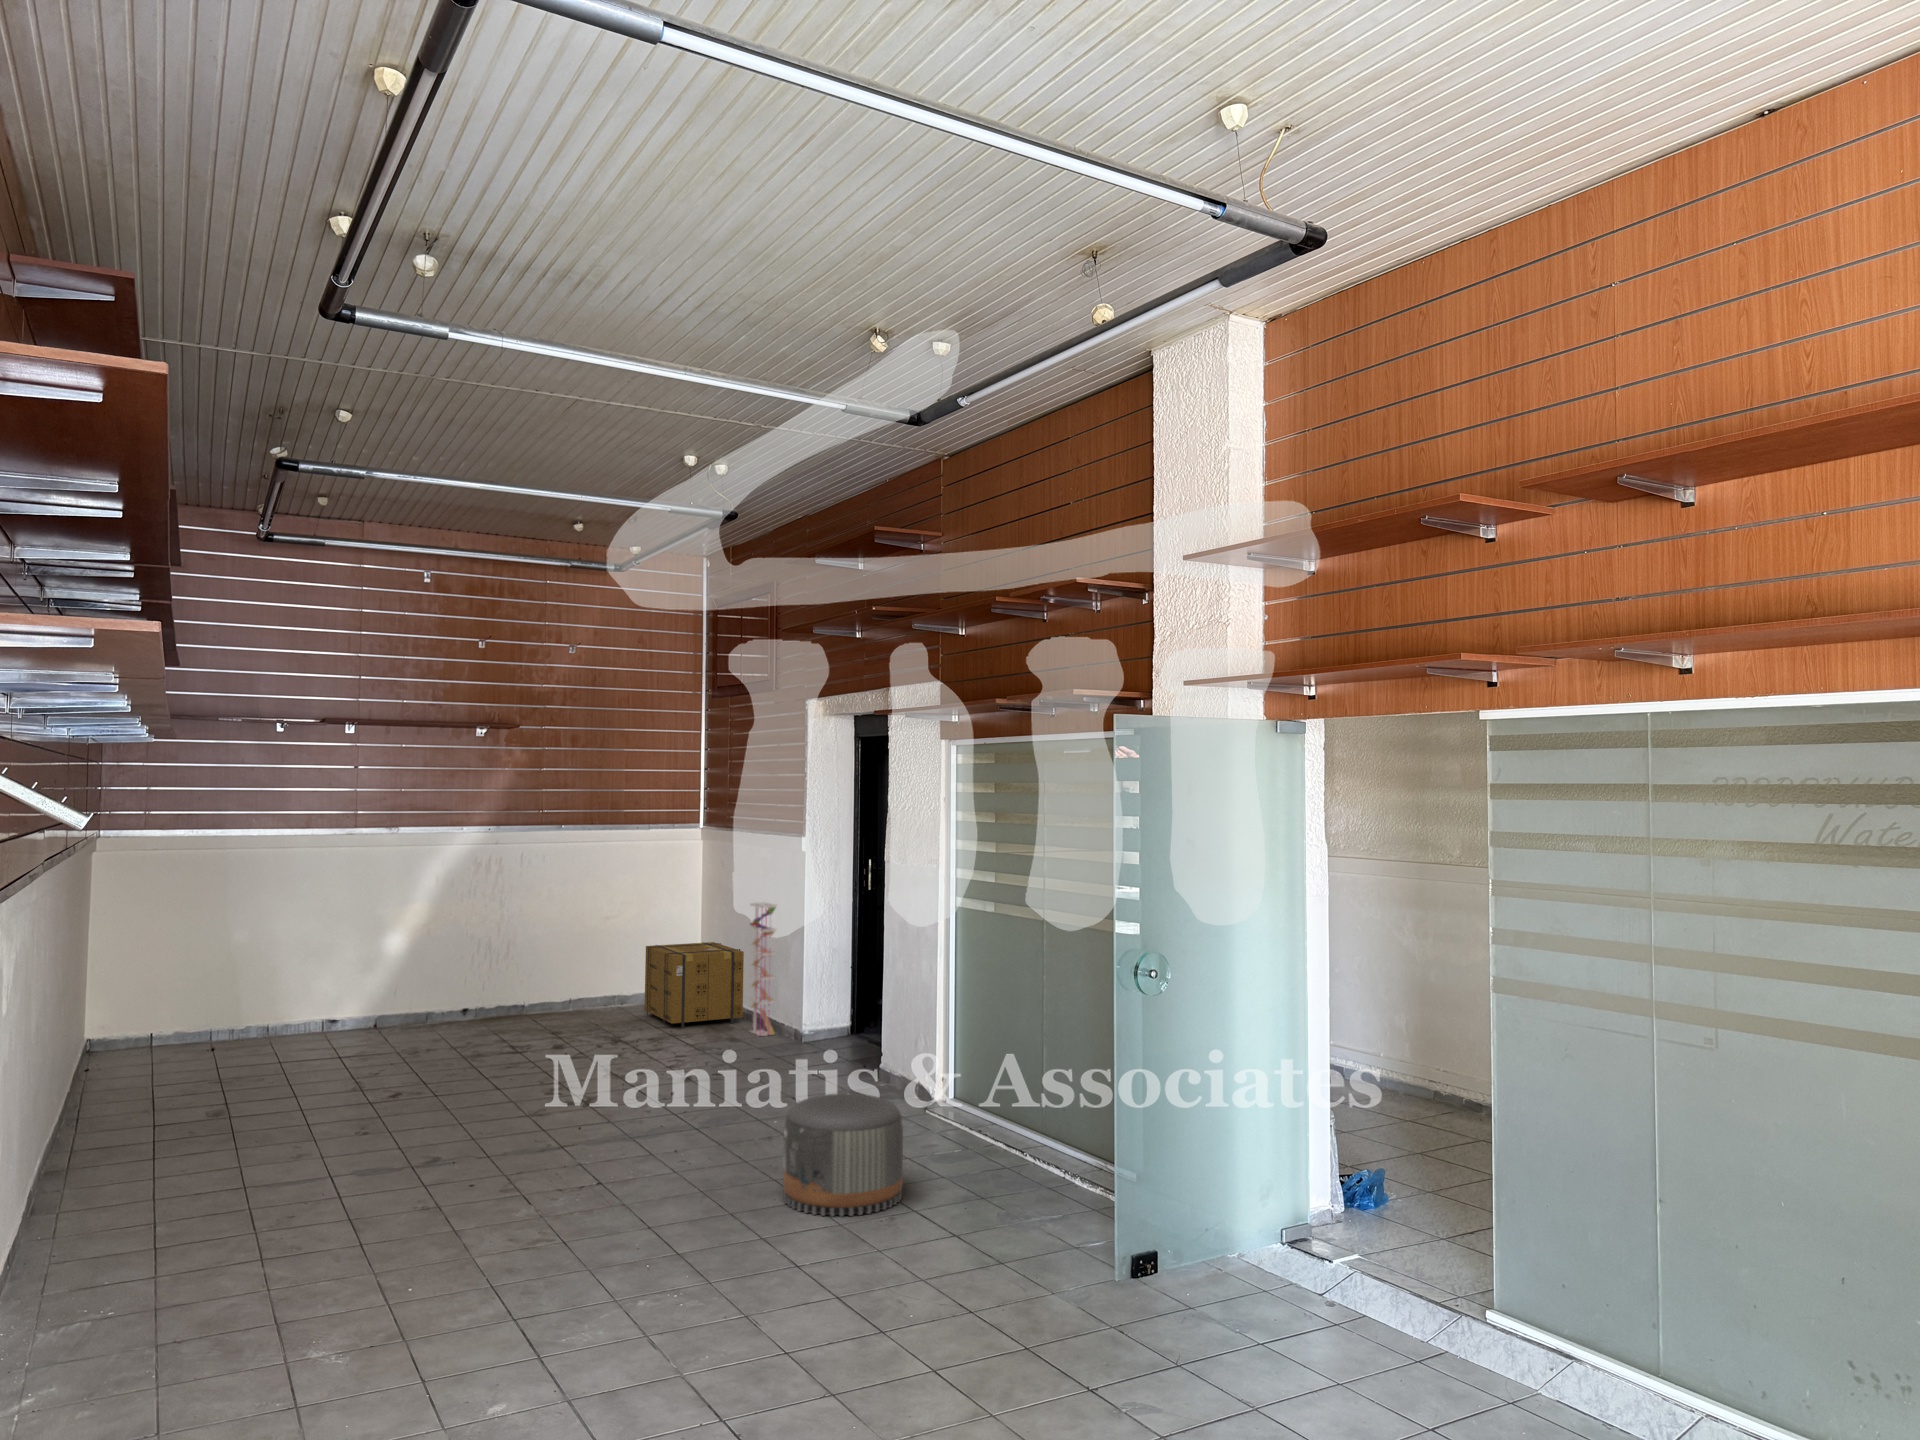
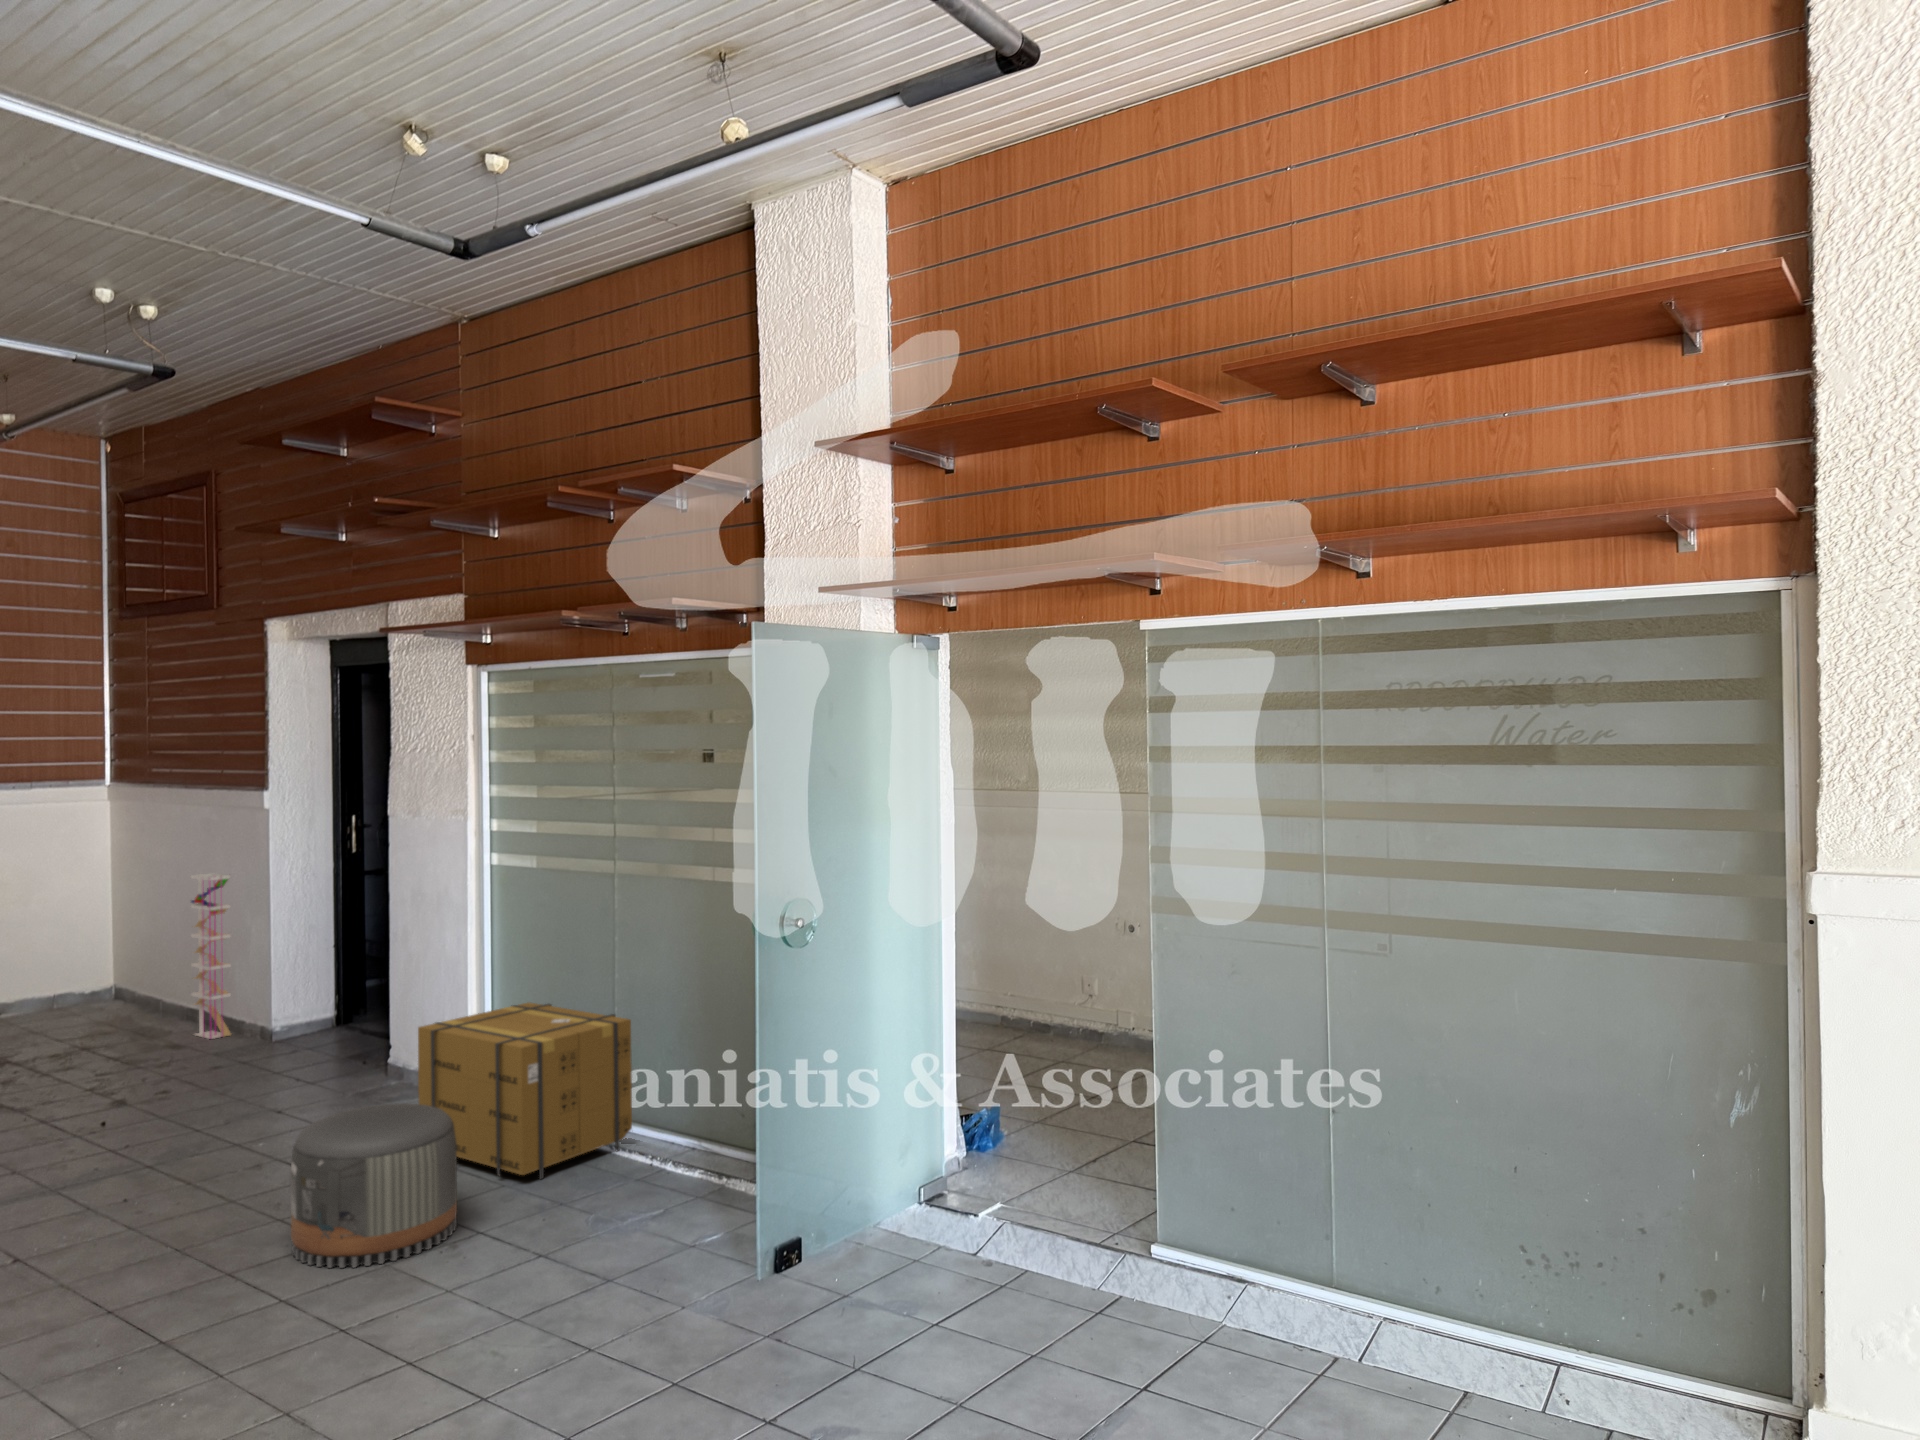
cardboard box: present [644,942,744,1028] -> present [418,1003,632,1179]

